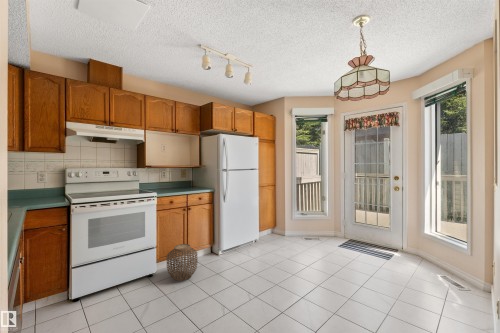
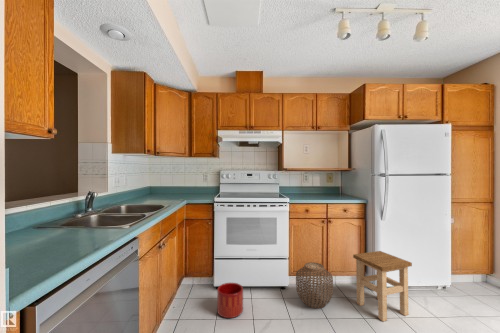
stool: none [210,225,246,272] -> present [353,251,412,321]
planter: none [89,282,120,319] -> present [217,283,243,318]

